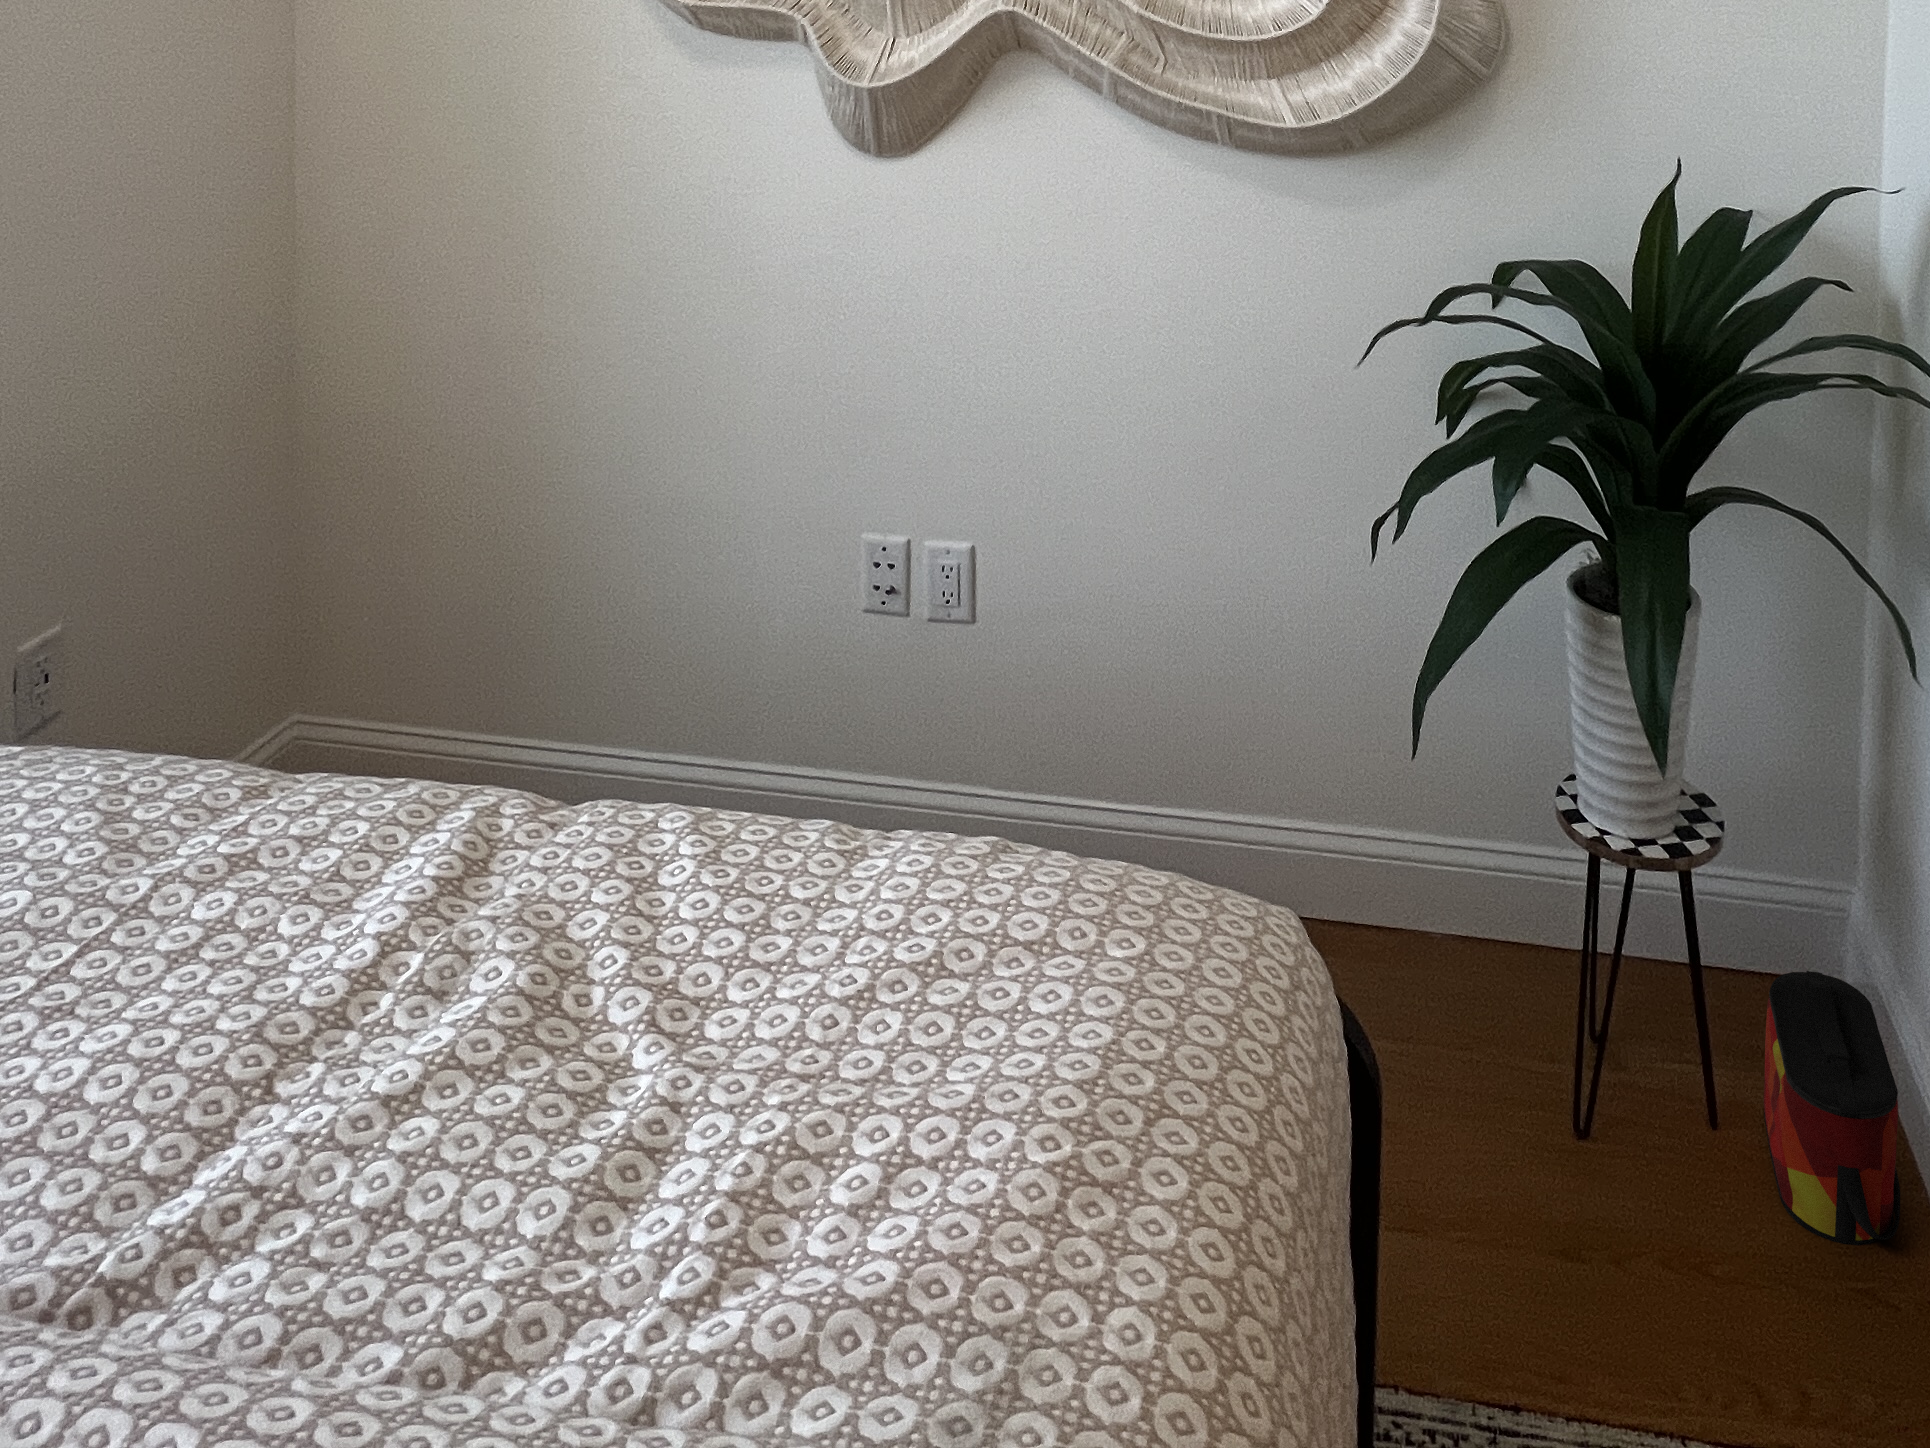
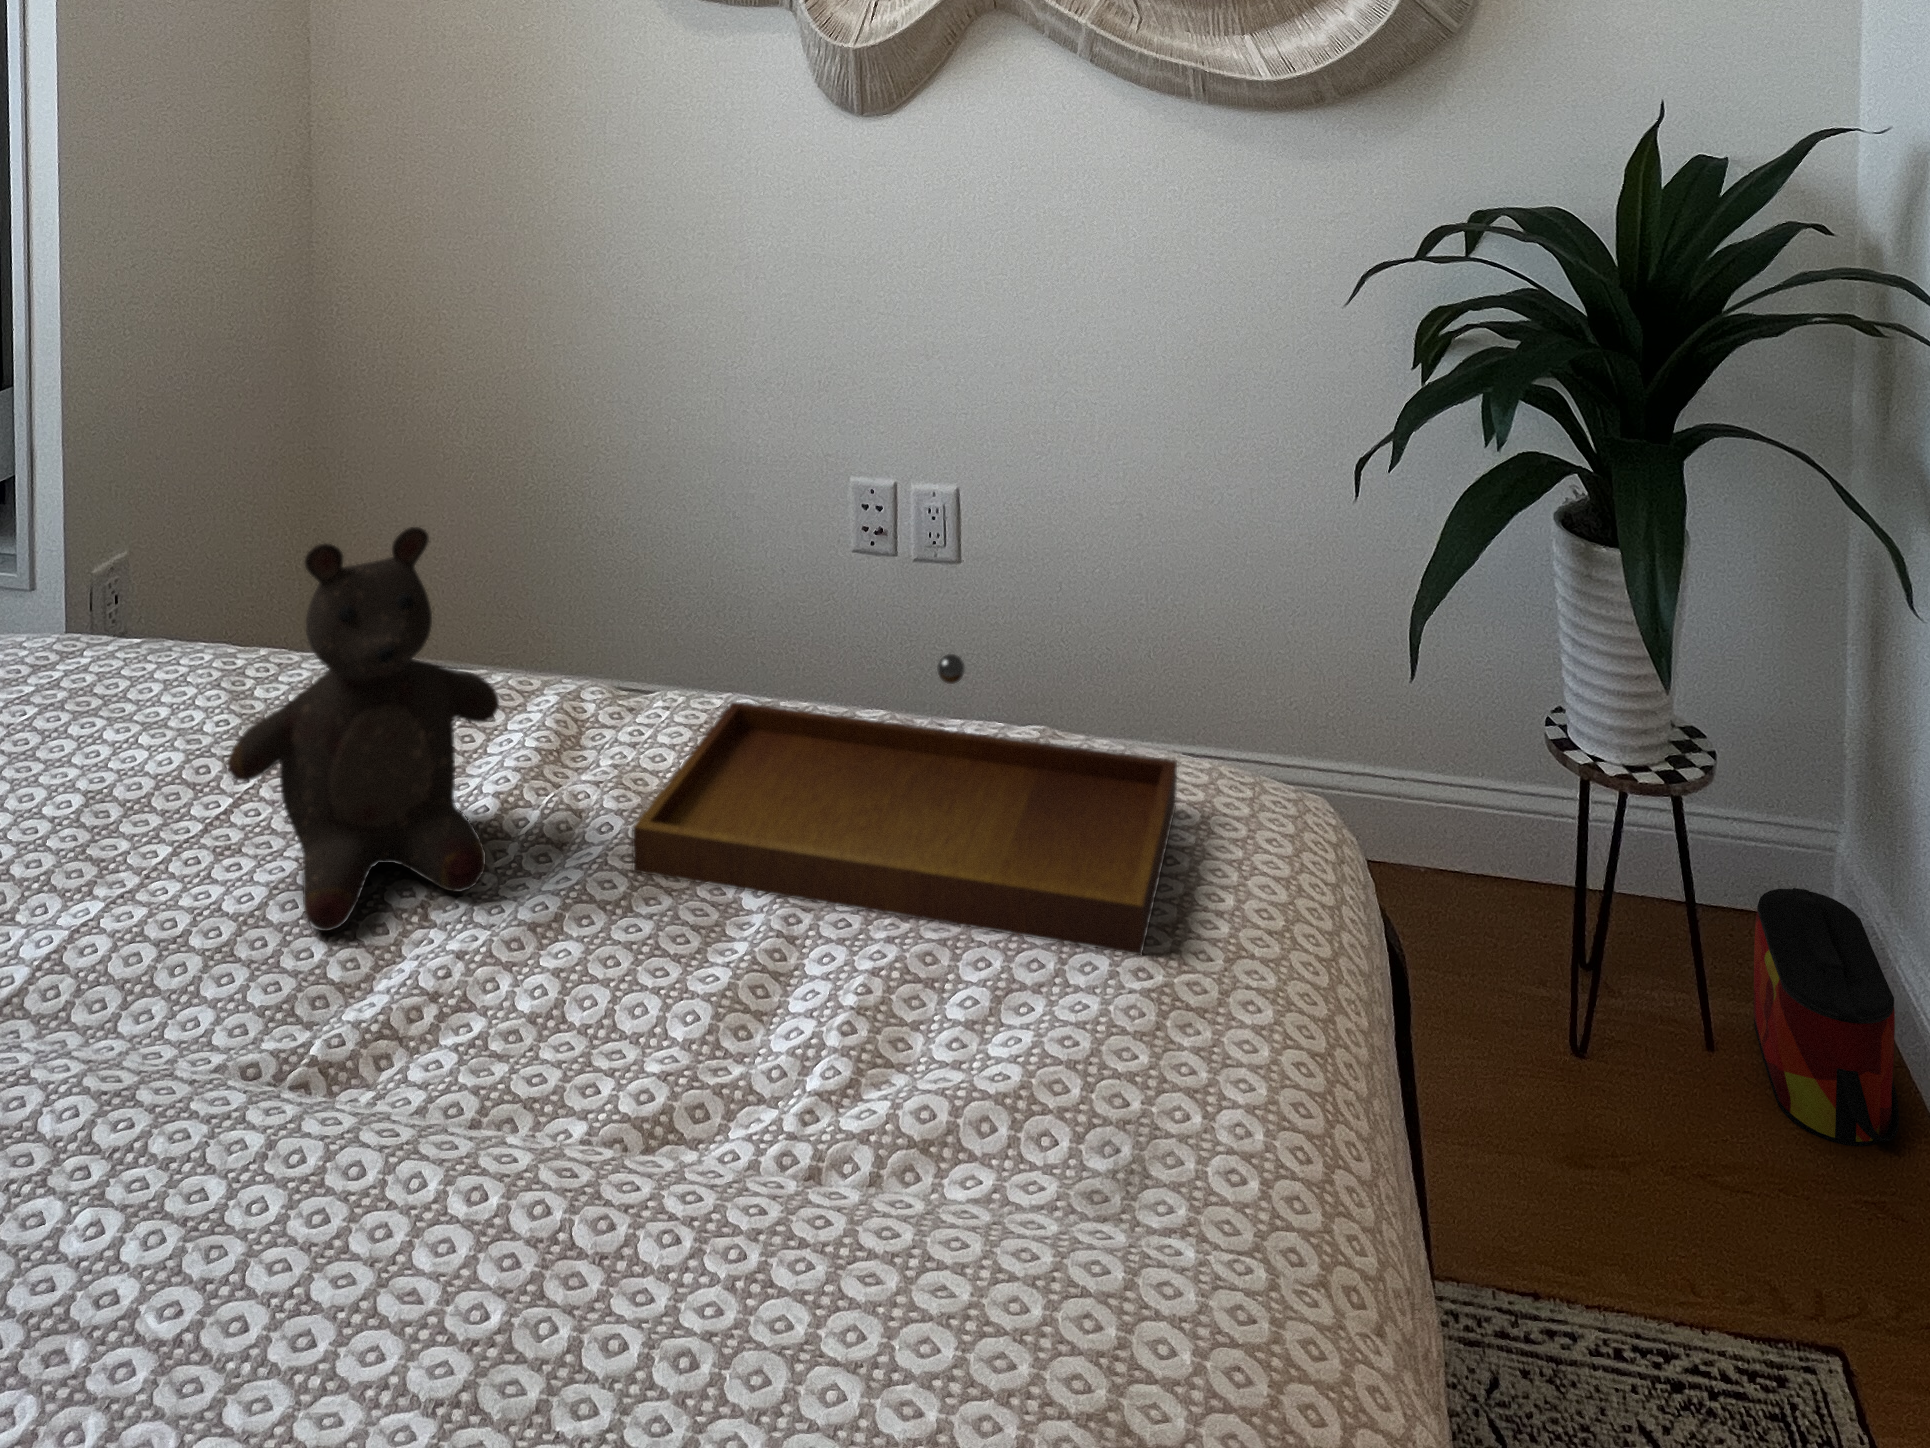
stuffed bear: none [49,650,377,1114] -> present [228,527,499,931]
tray: none [512,779,1123,1121] -> present [632,654,1177,955]

